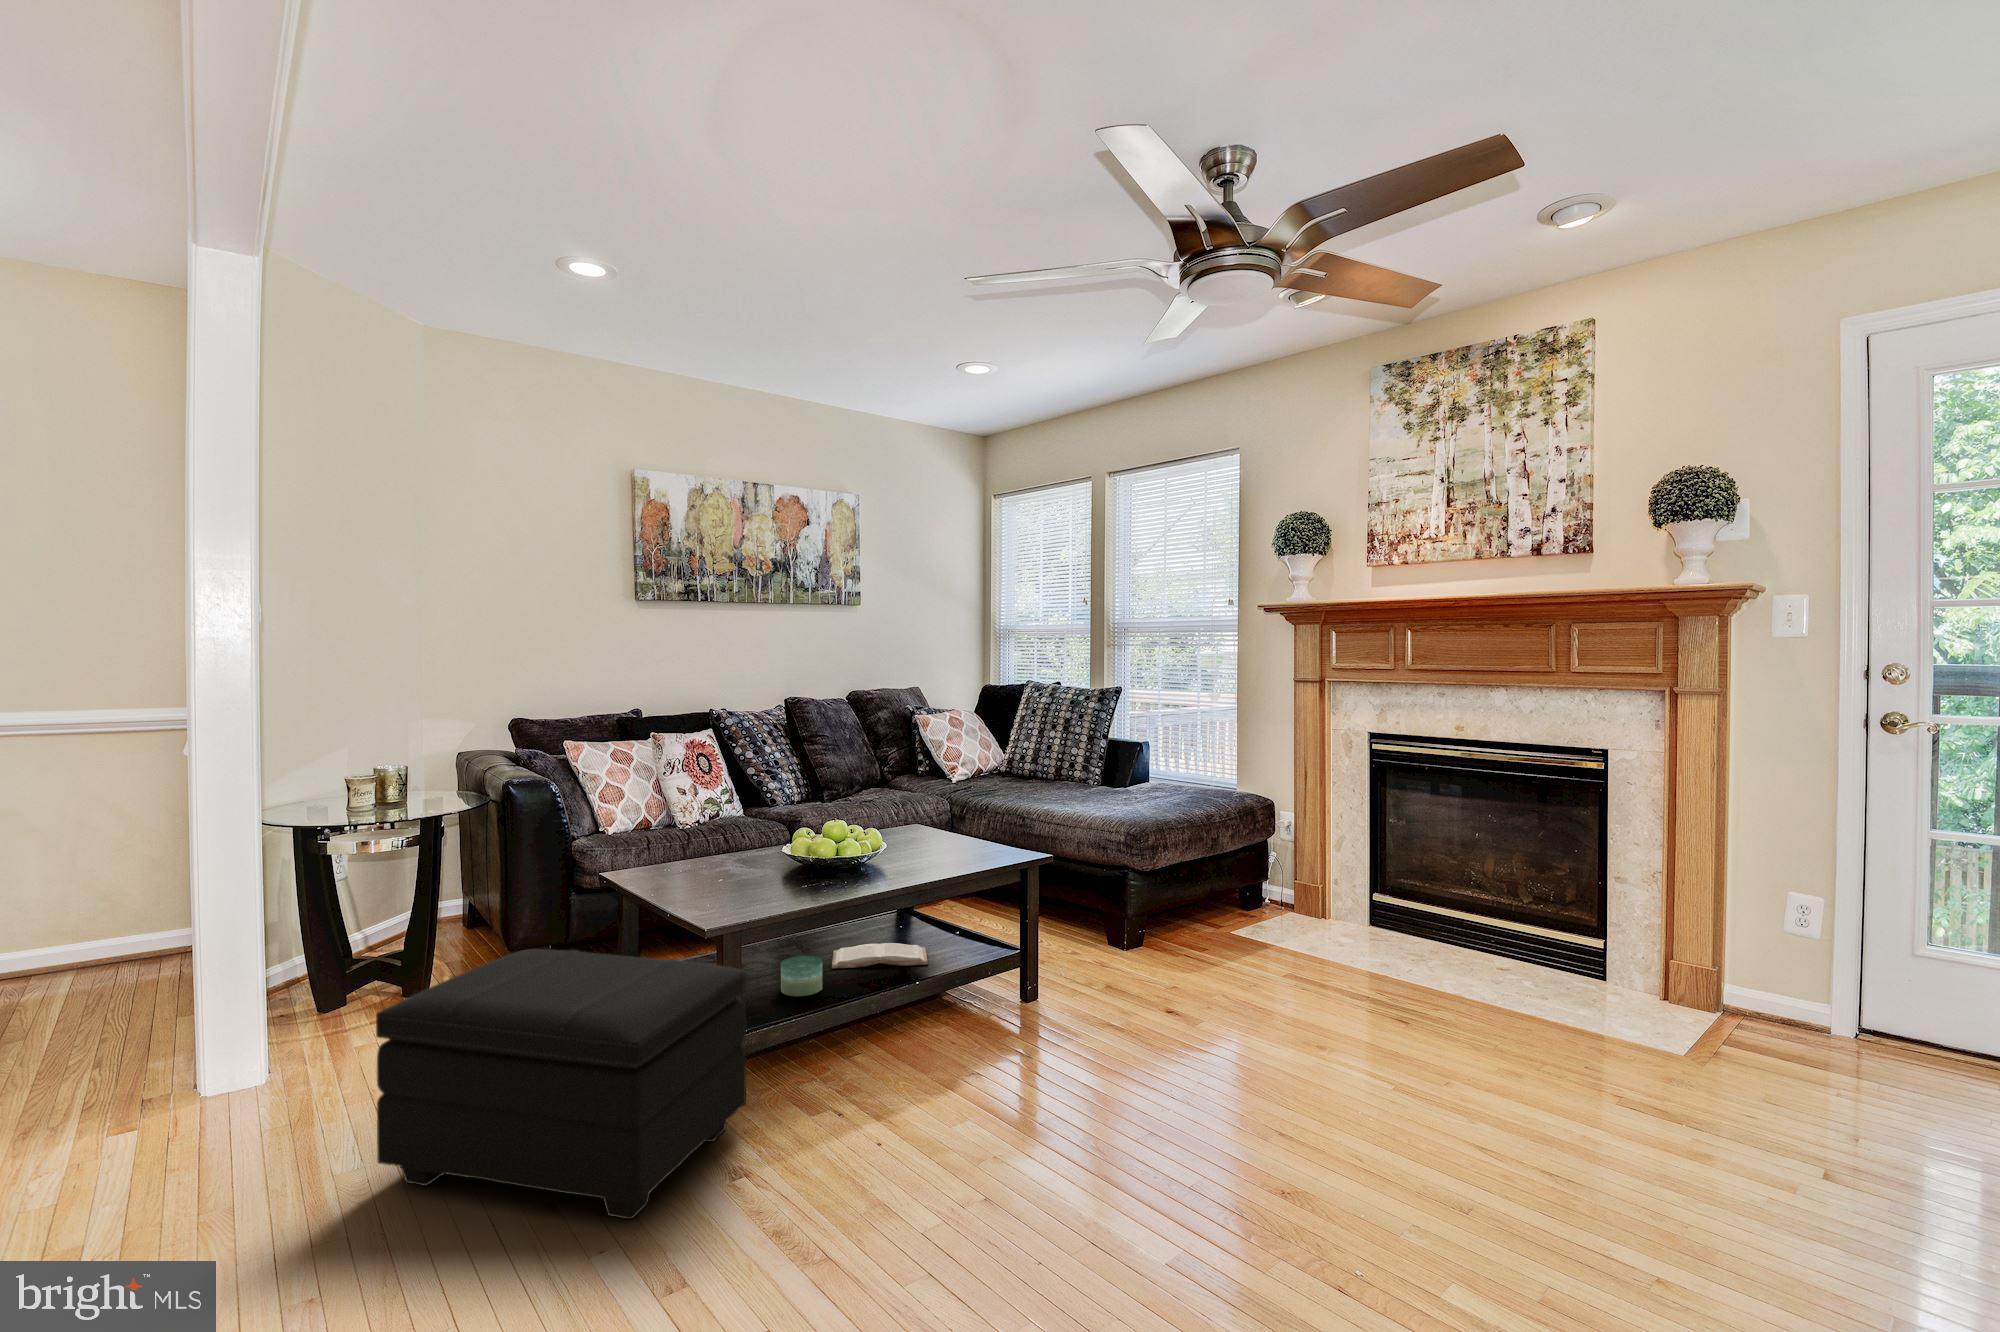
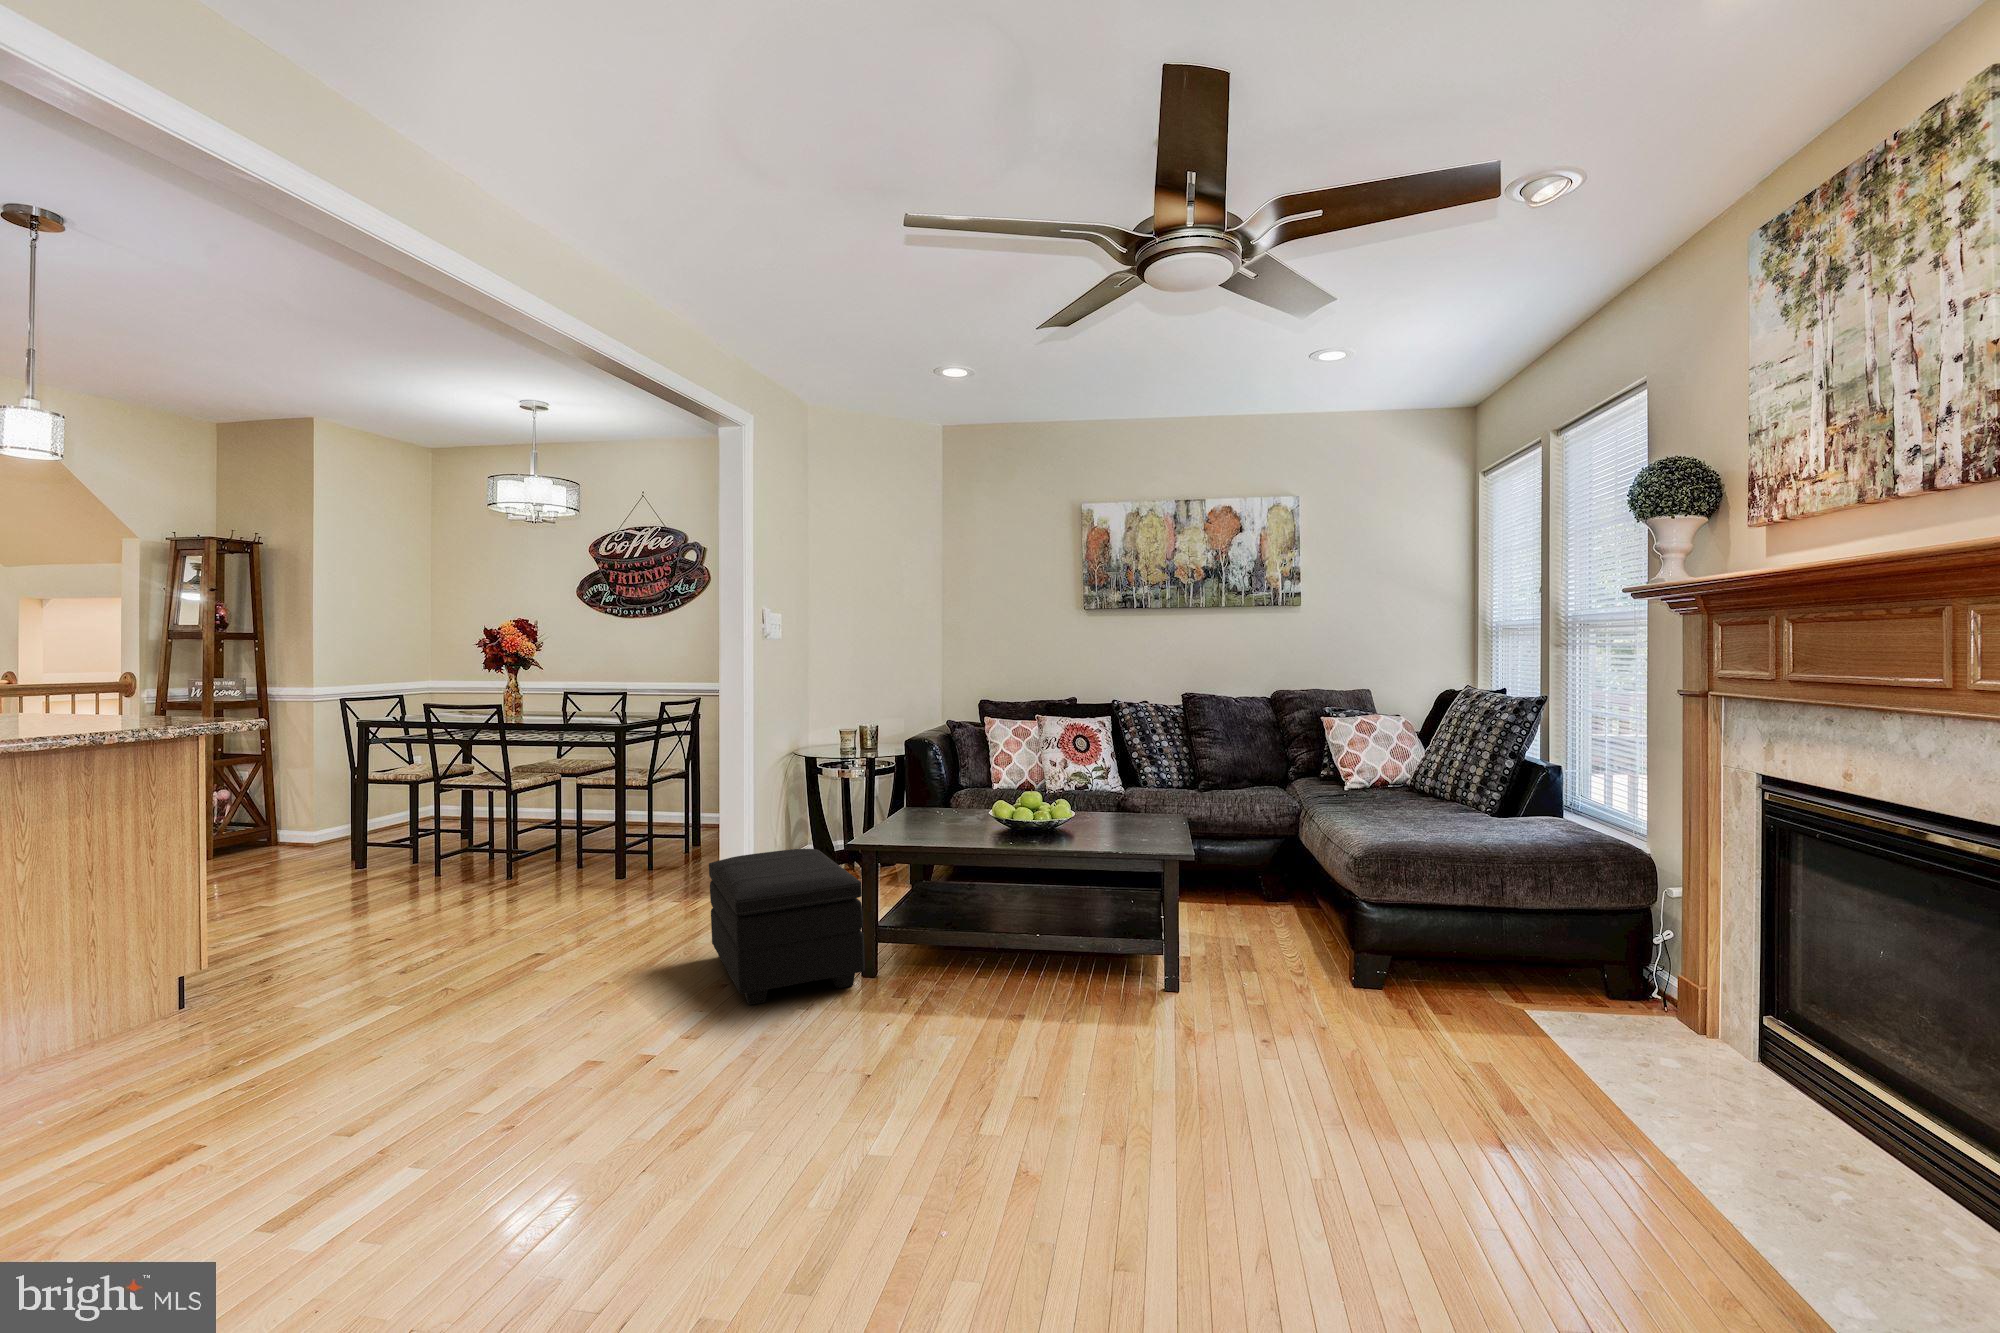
book: present [832,943,928,968] -> none [1016,898,1098,924]
candle: present [781,956,822,996] -> none [956,892,987,921]

